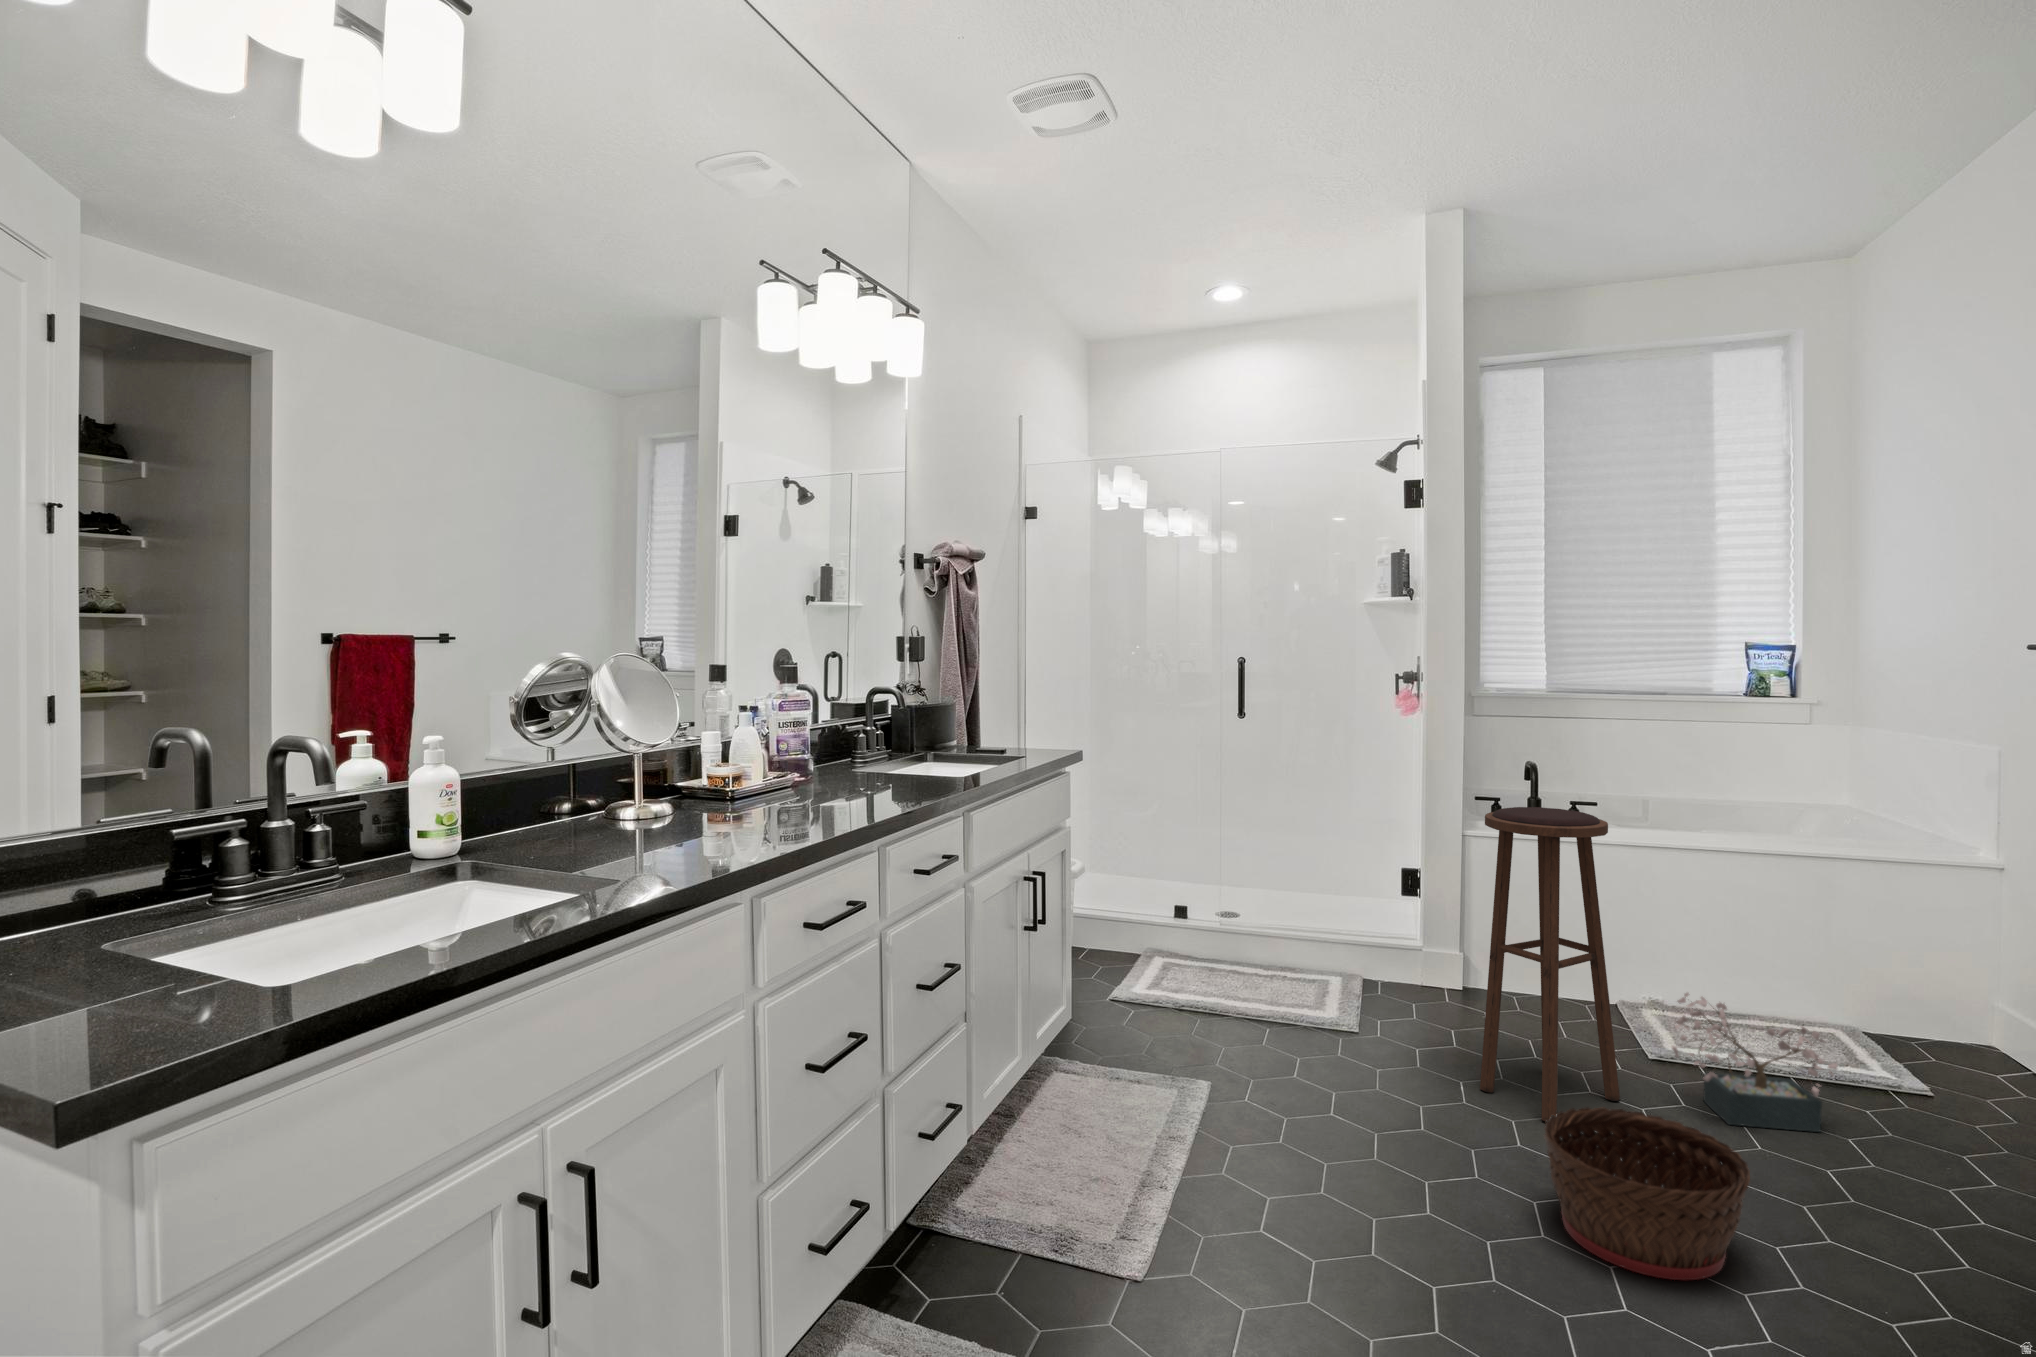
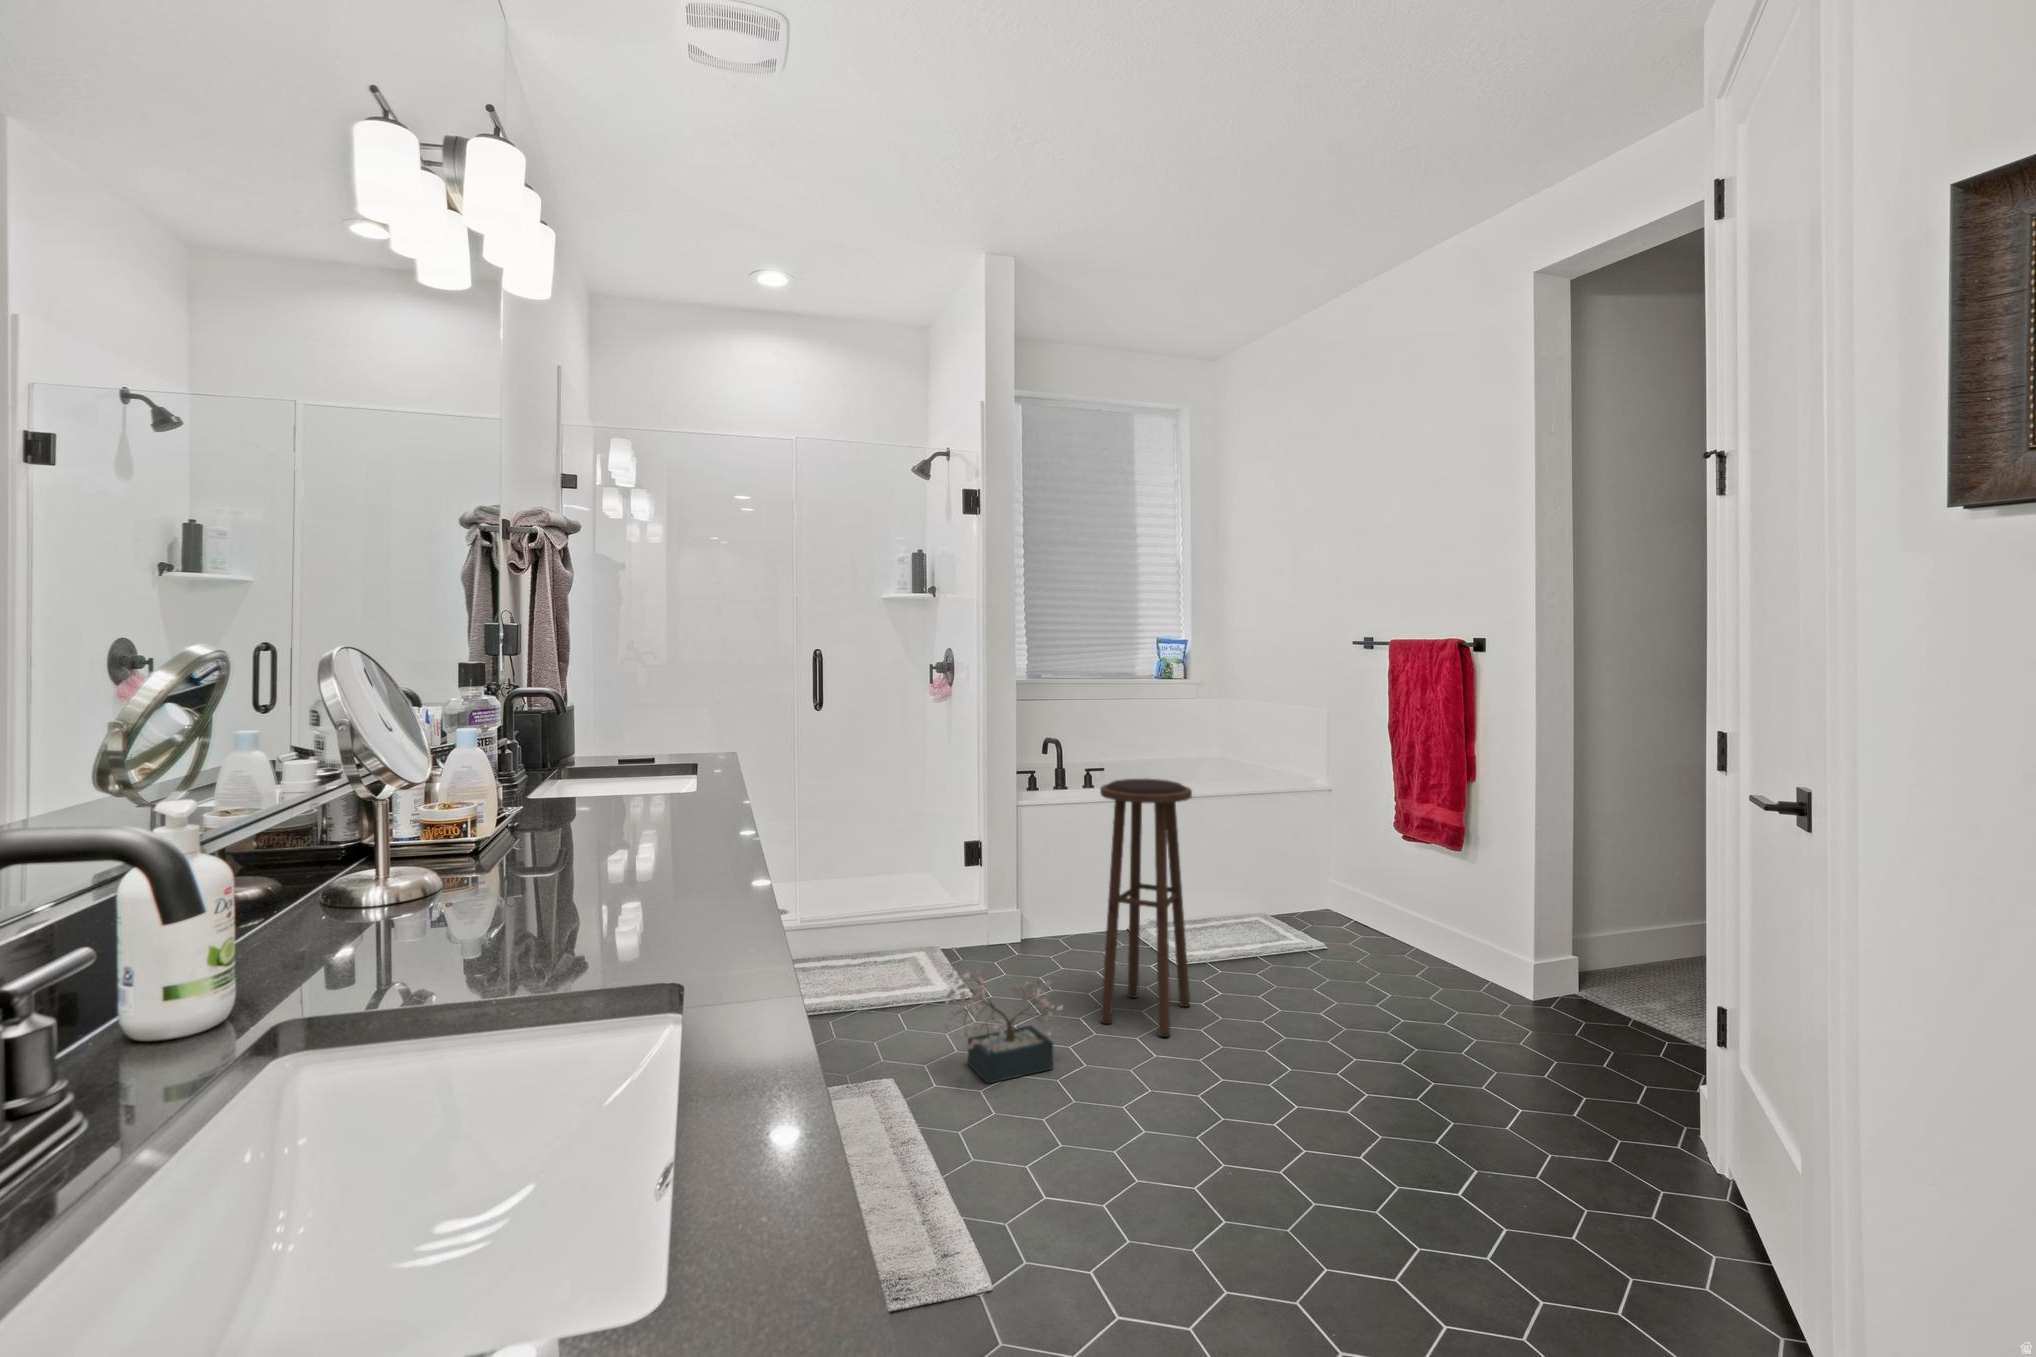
decorative plant: present [1672,993,1838,1132] -> present [943,967,1063,1083]
basket: present [1544,1107,1750,1280] -> none [1218,1011,1359,1137]

